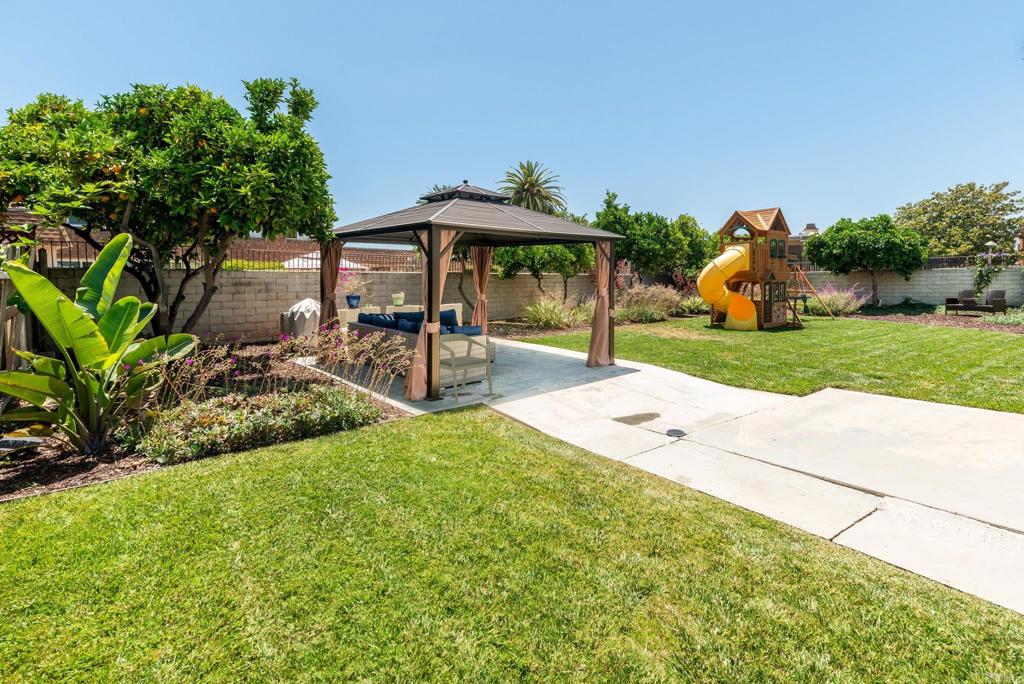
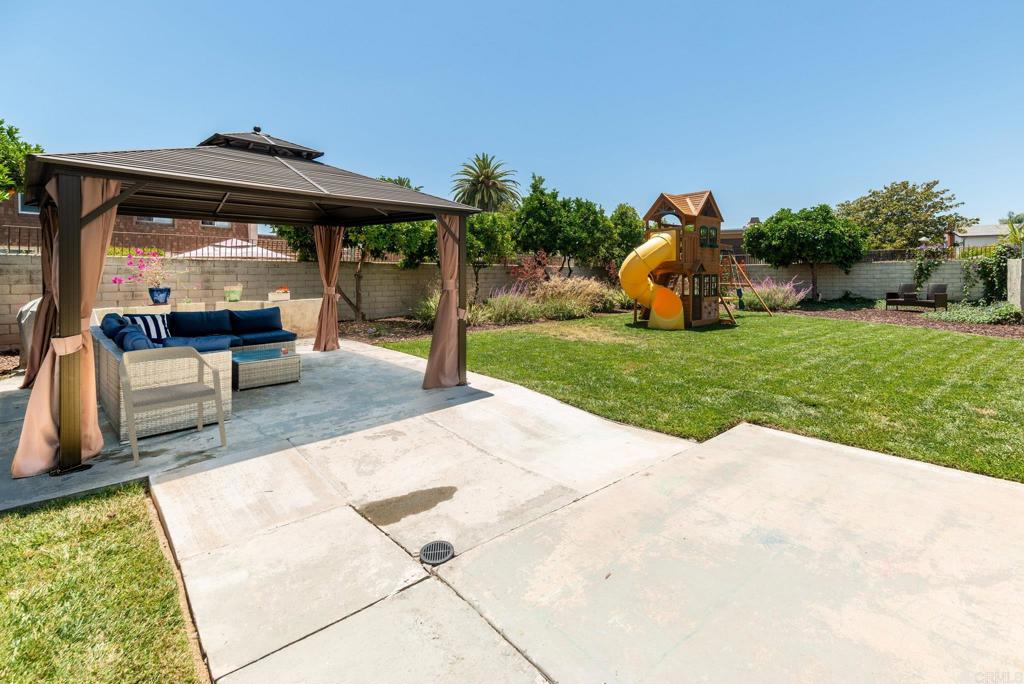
pedestal table: present [780,296,812,327] -> none [710,291,745,326]

